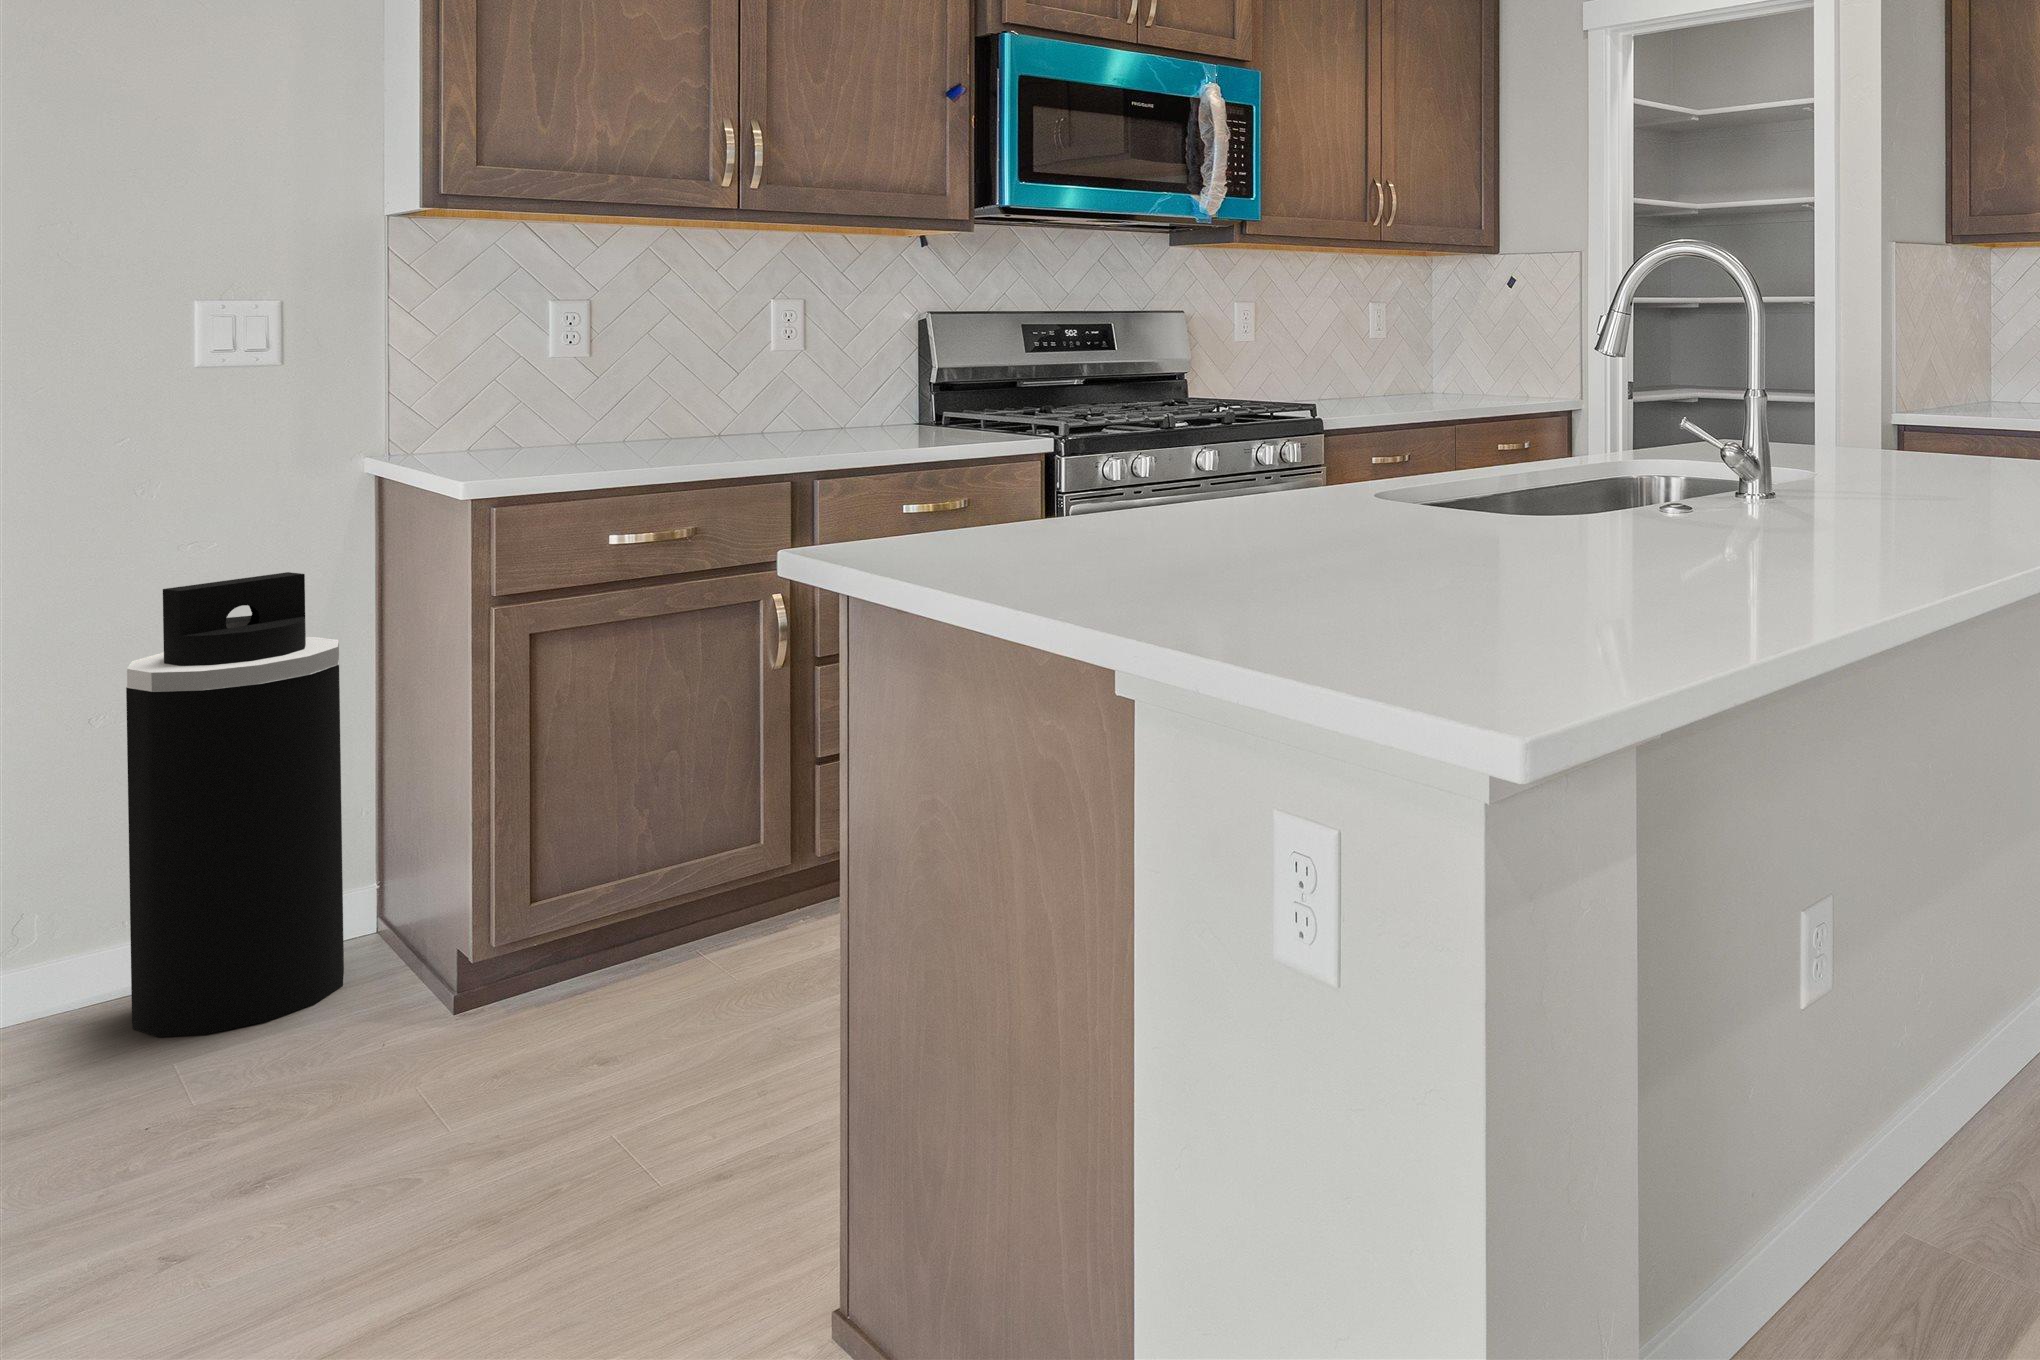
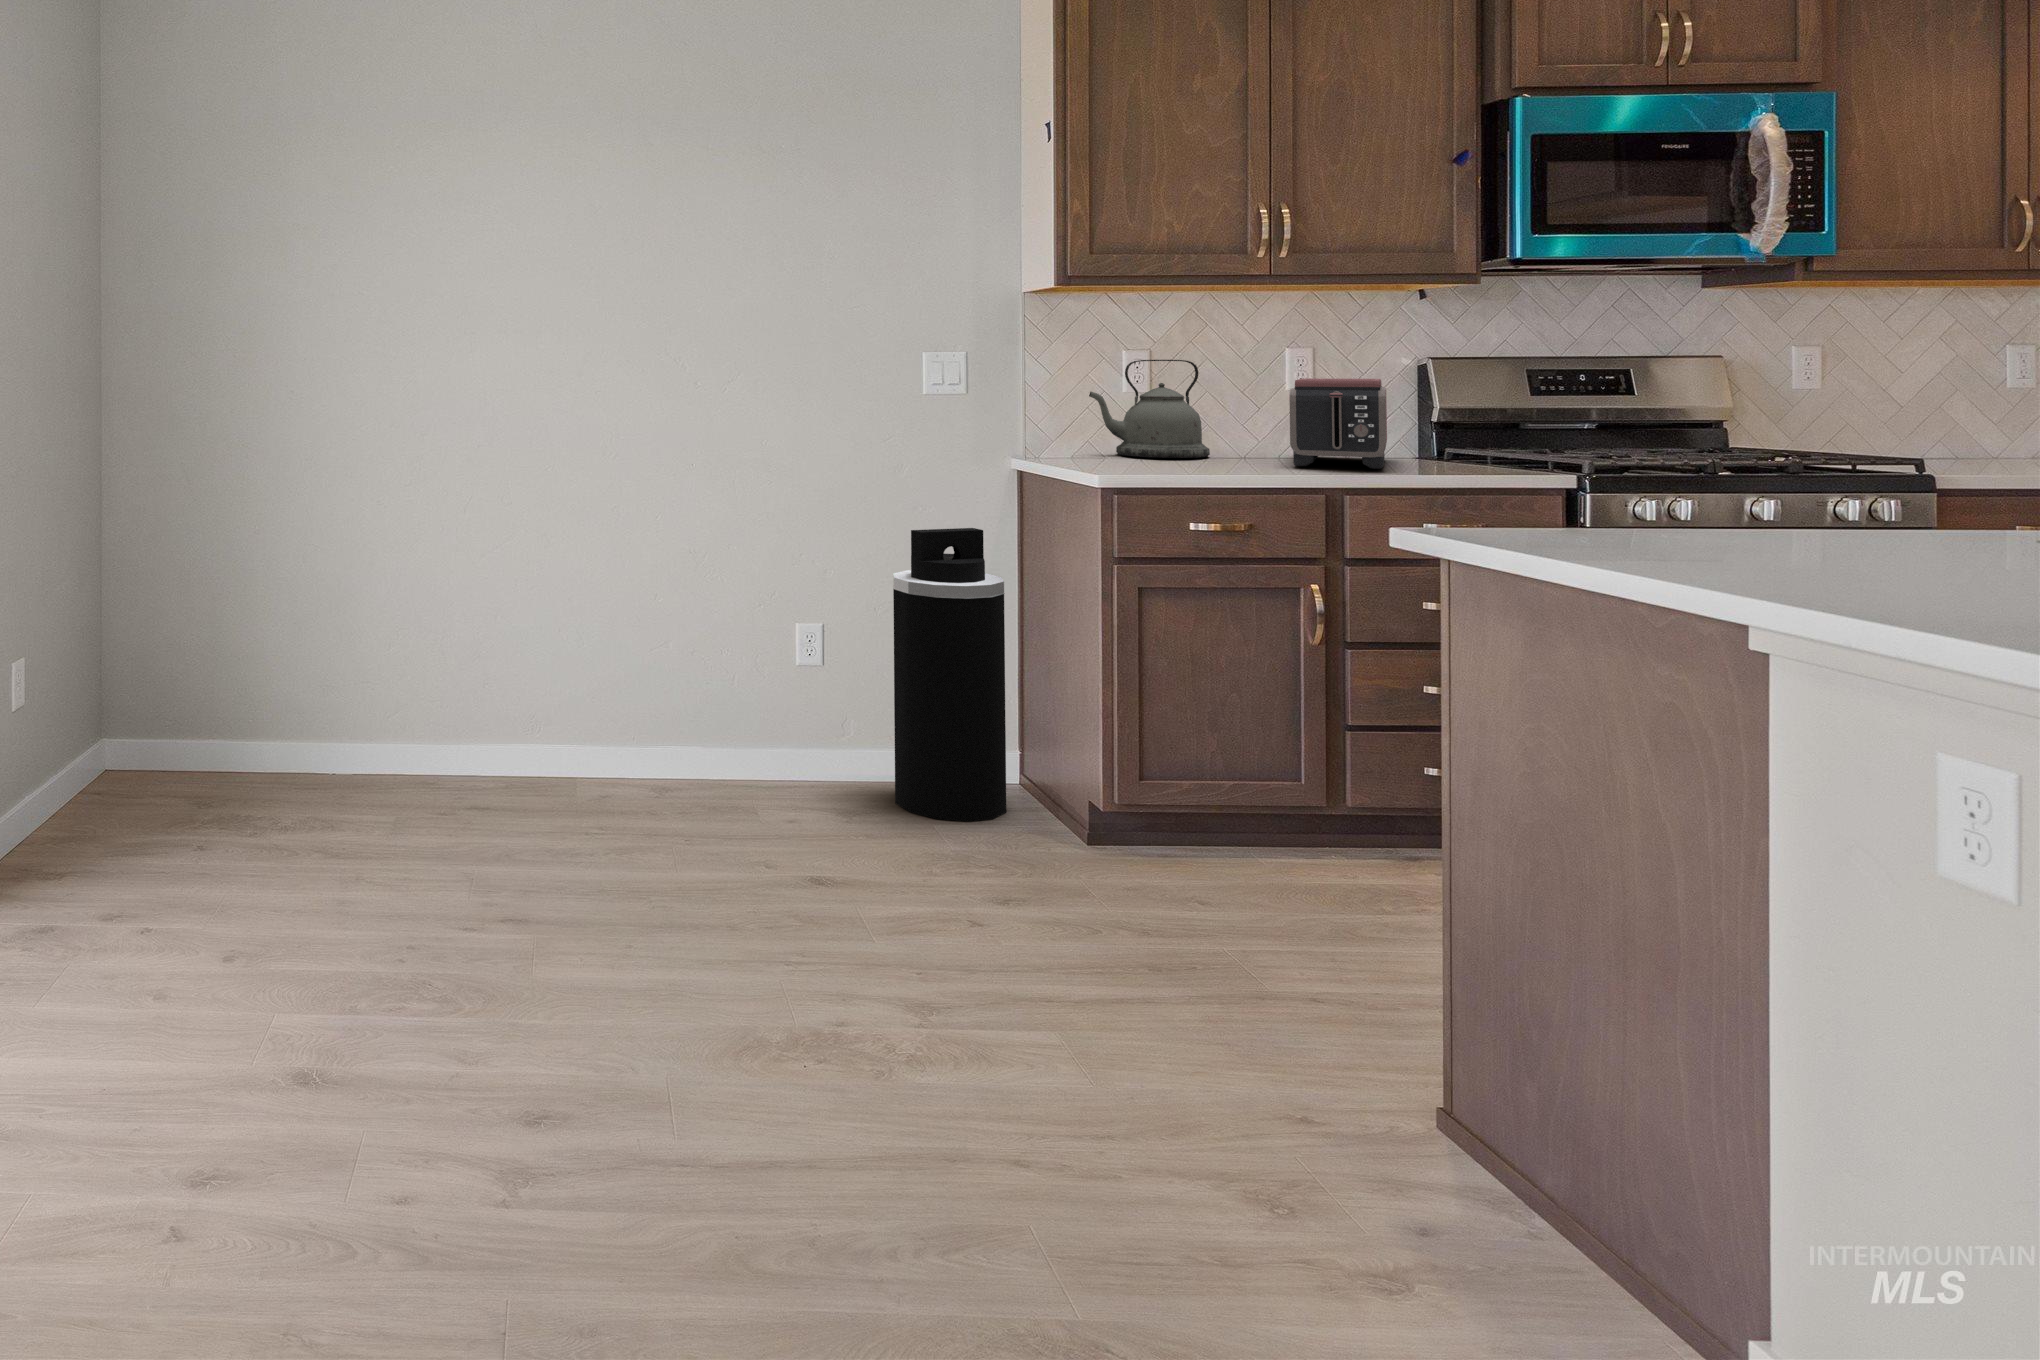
kettle: none [491,318,664,448] -> present [1089,360,1210,458]
toaster: none [754,339,874,448] -> present [1289,378,1387,469]

